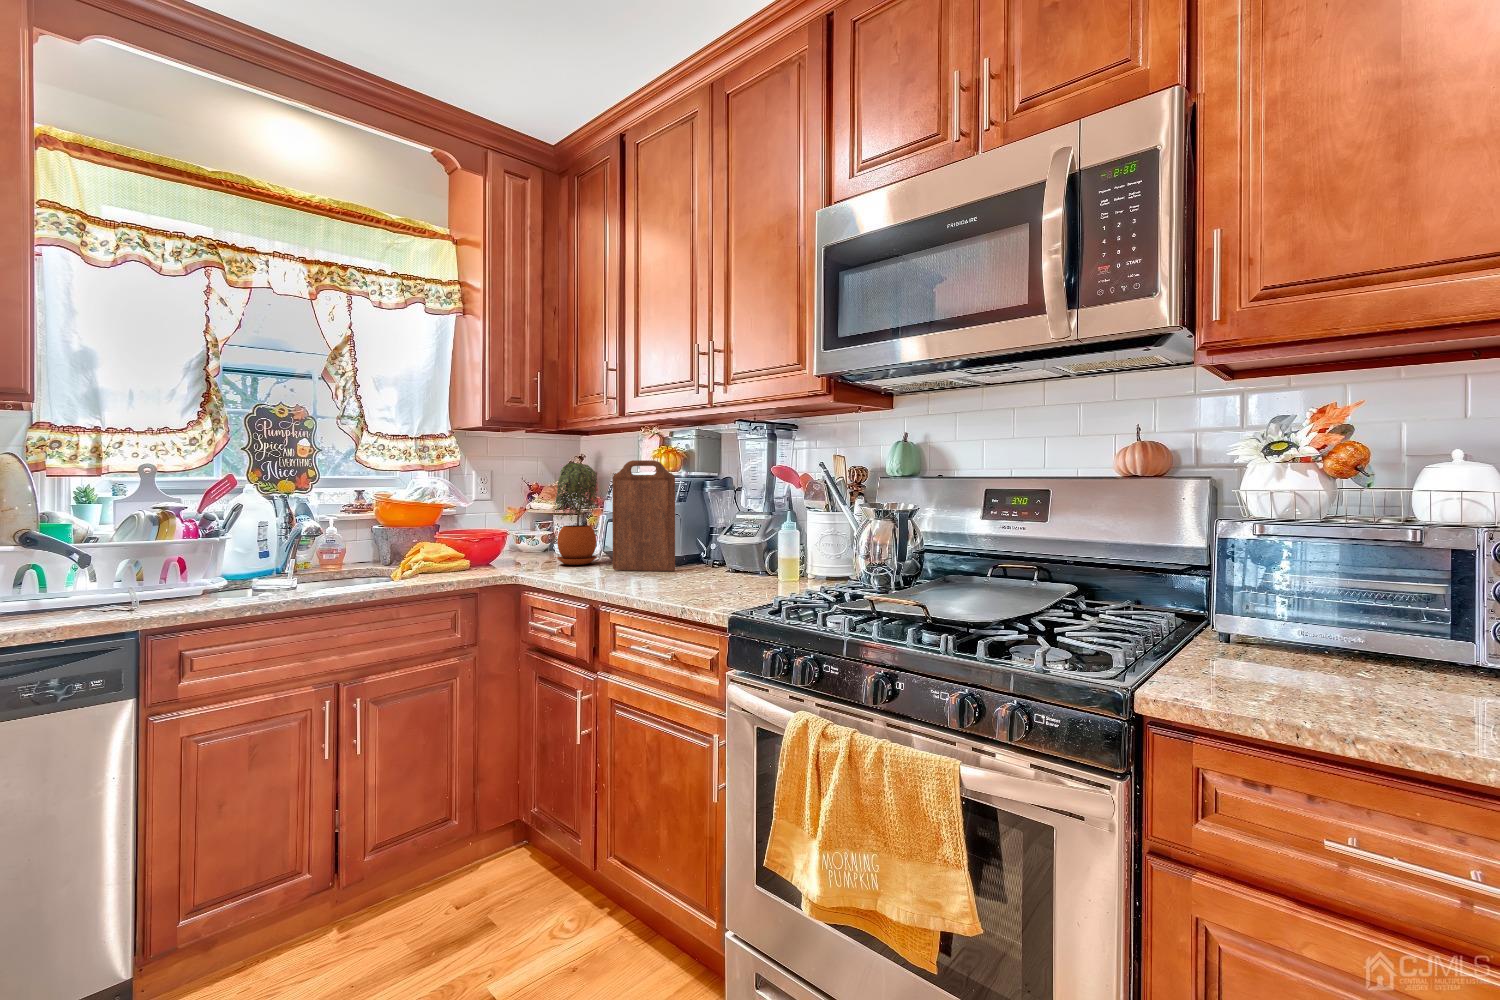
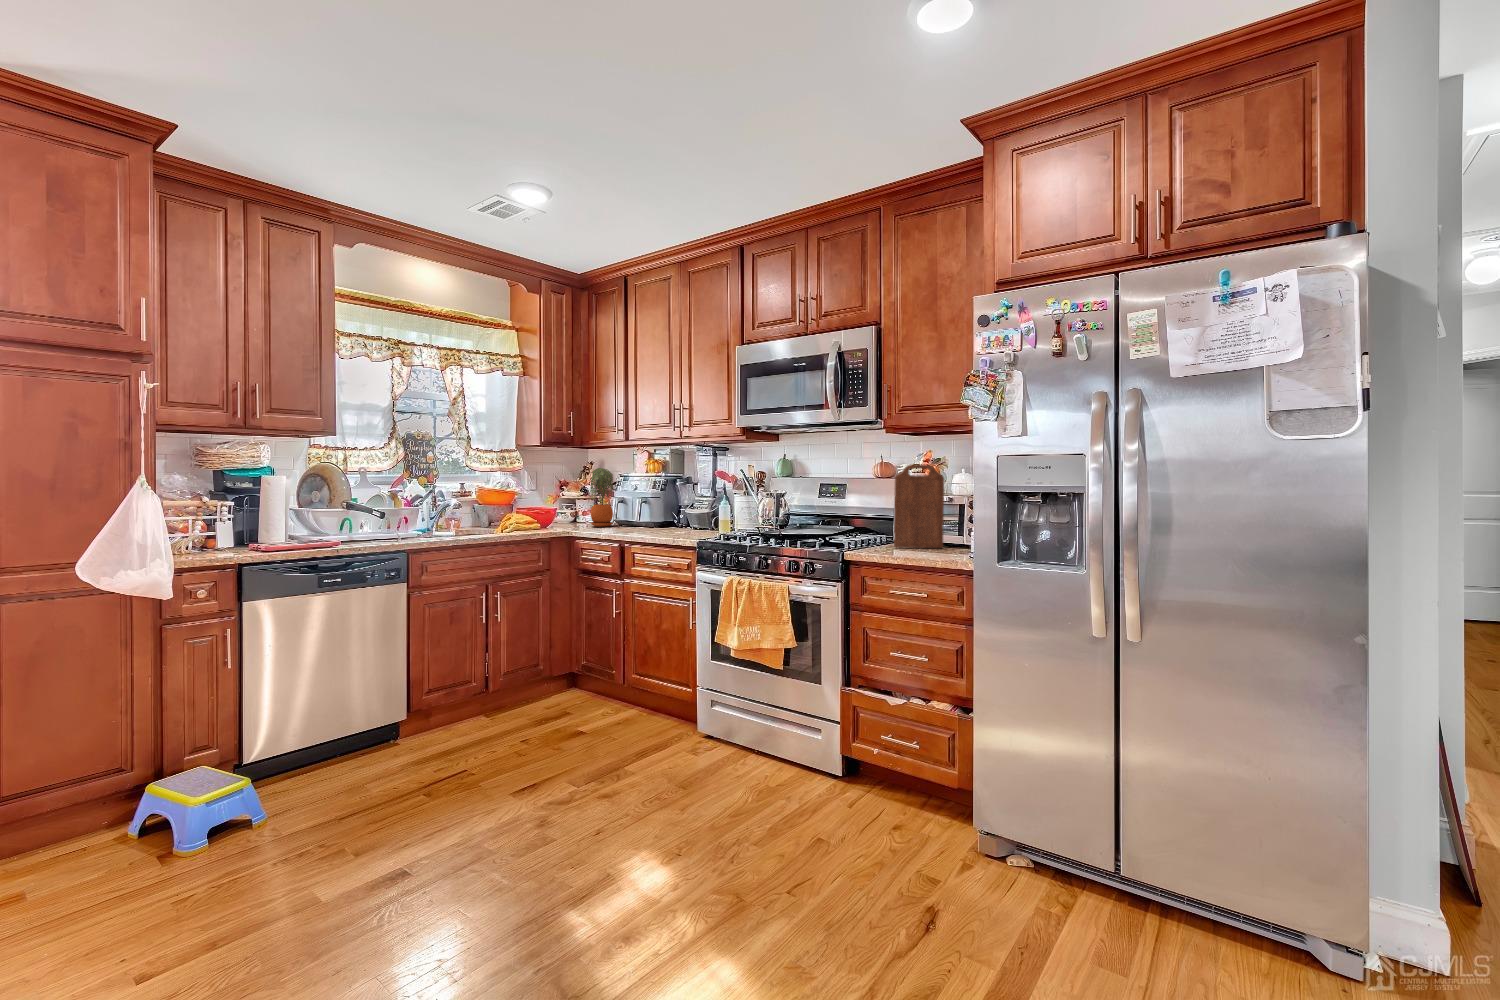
cutting board: present [612,460,675,571] -> present [894,464,944,548]

